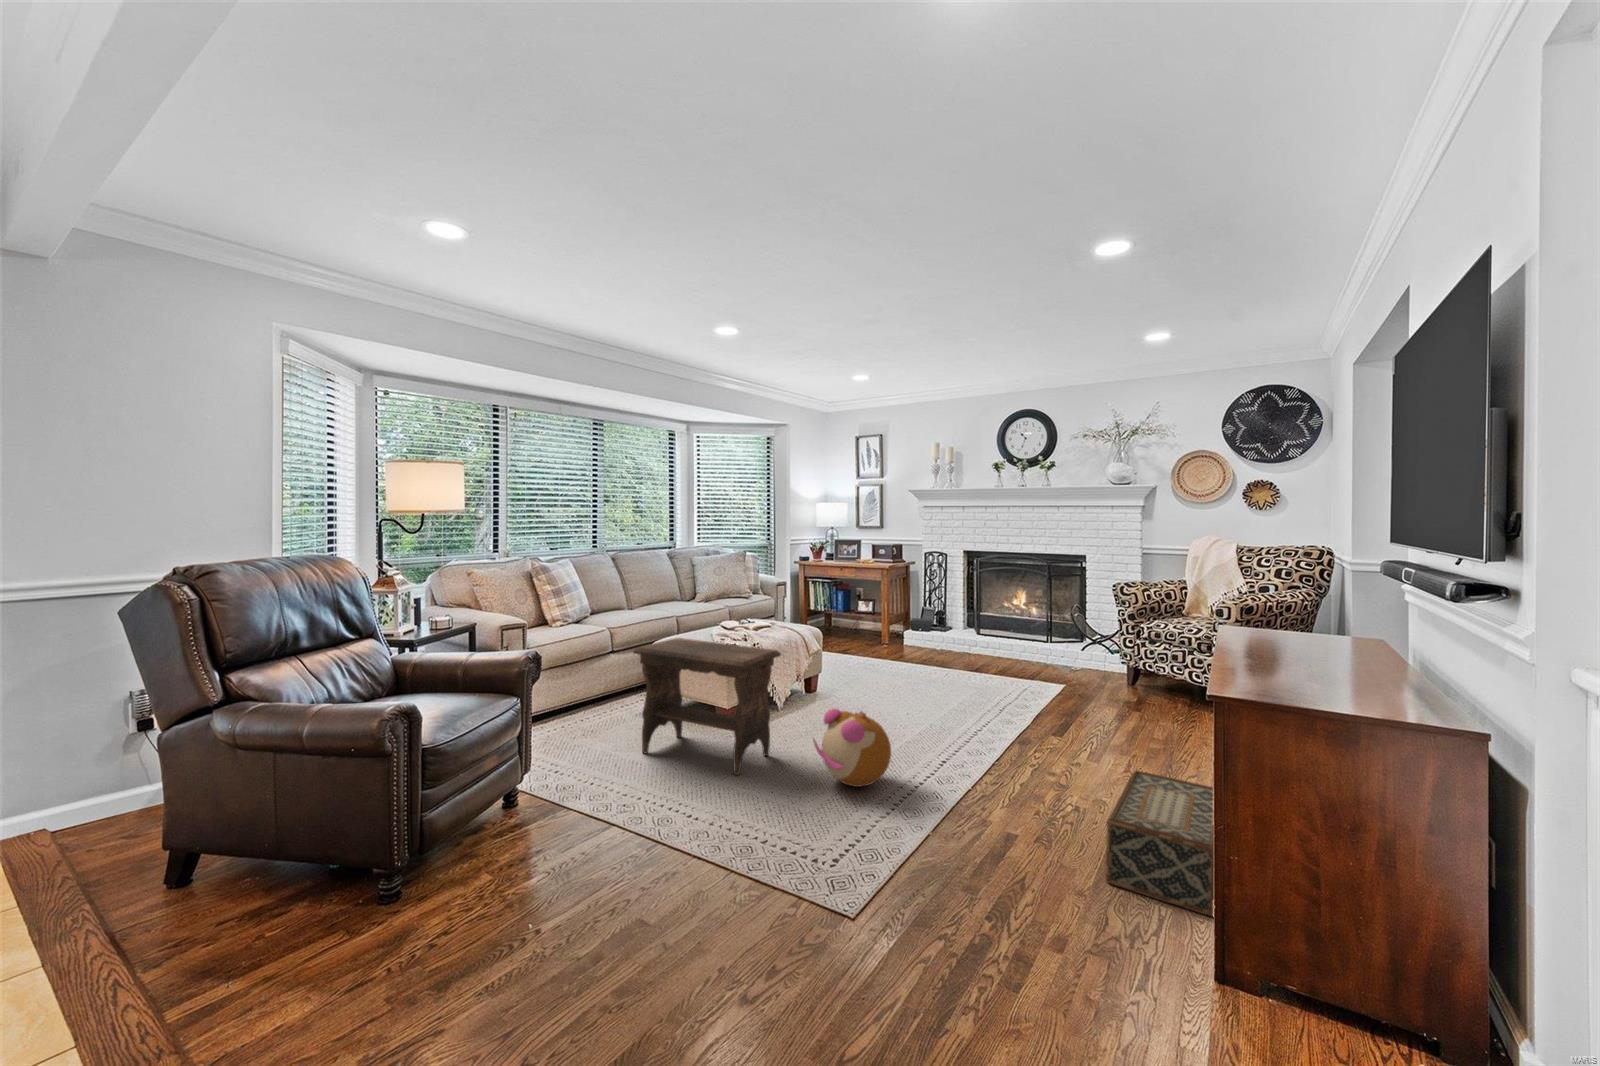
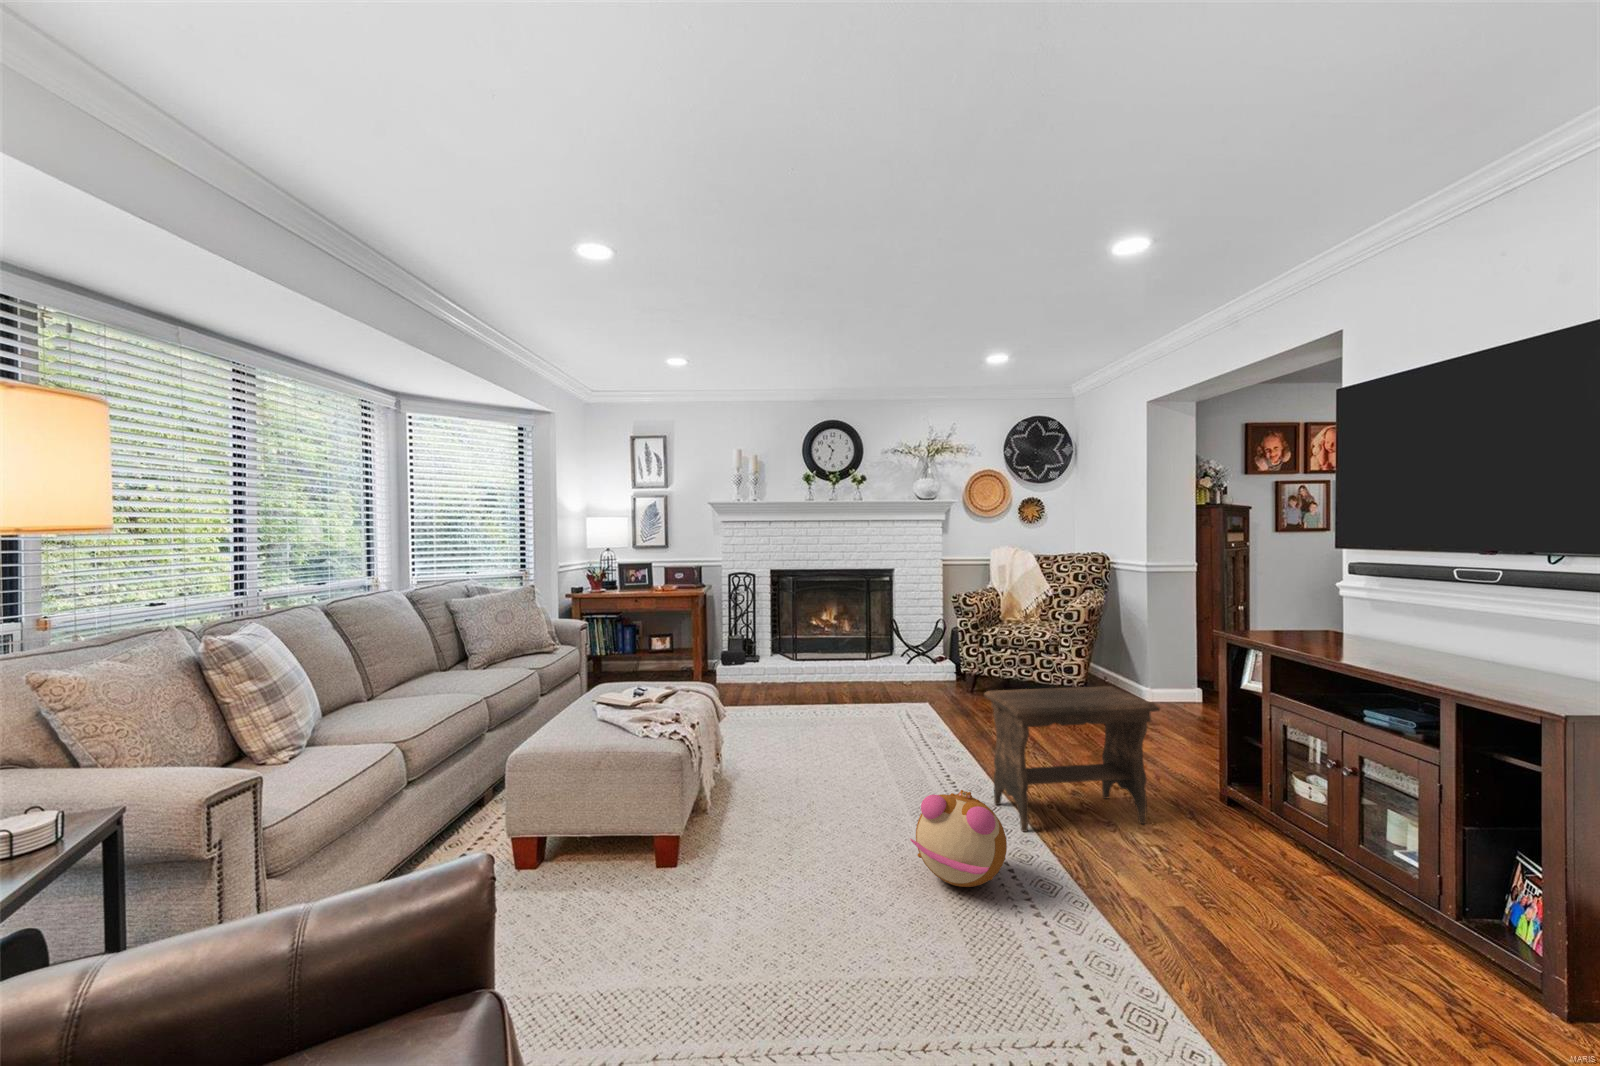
footstool: present [633,638,781,775] -> present [984,686,1160,832]
woven basket: present [1105,771,1214,917] -> none [1198,786,1380,913]

